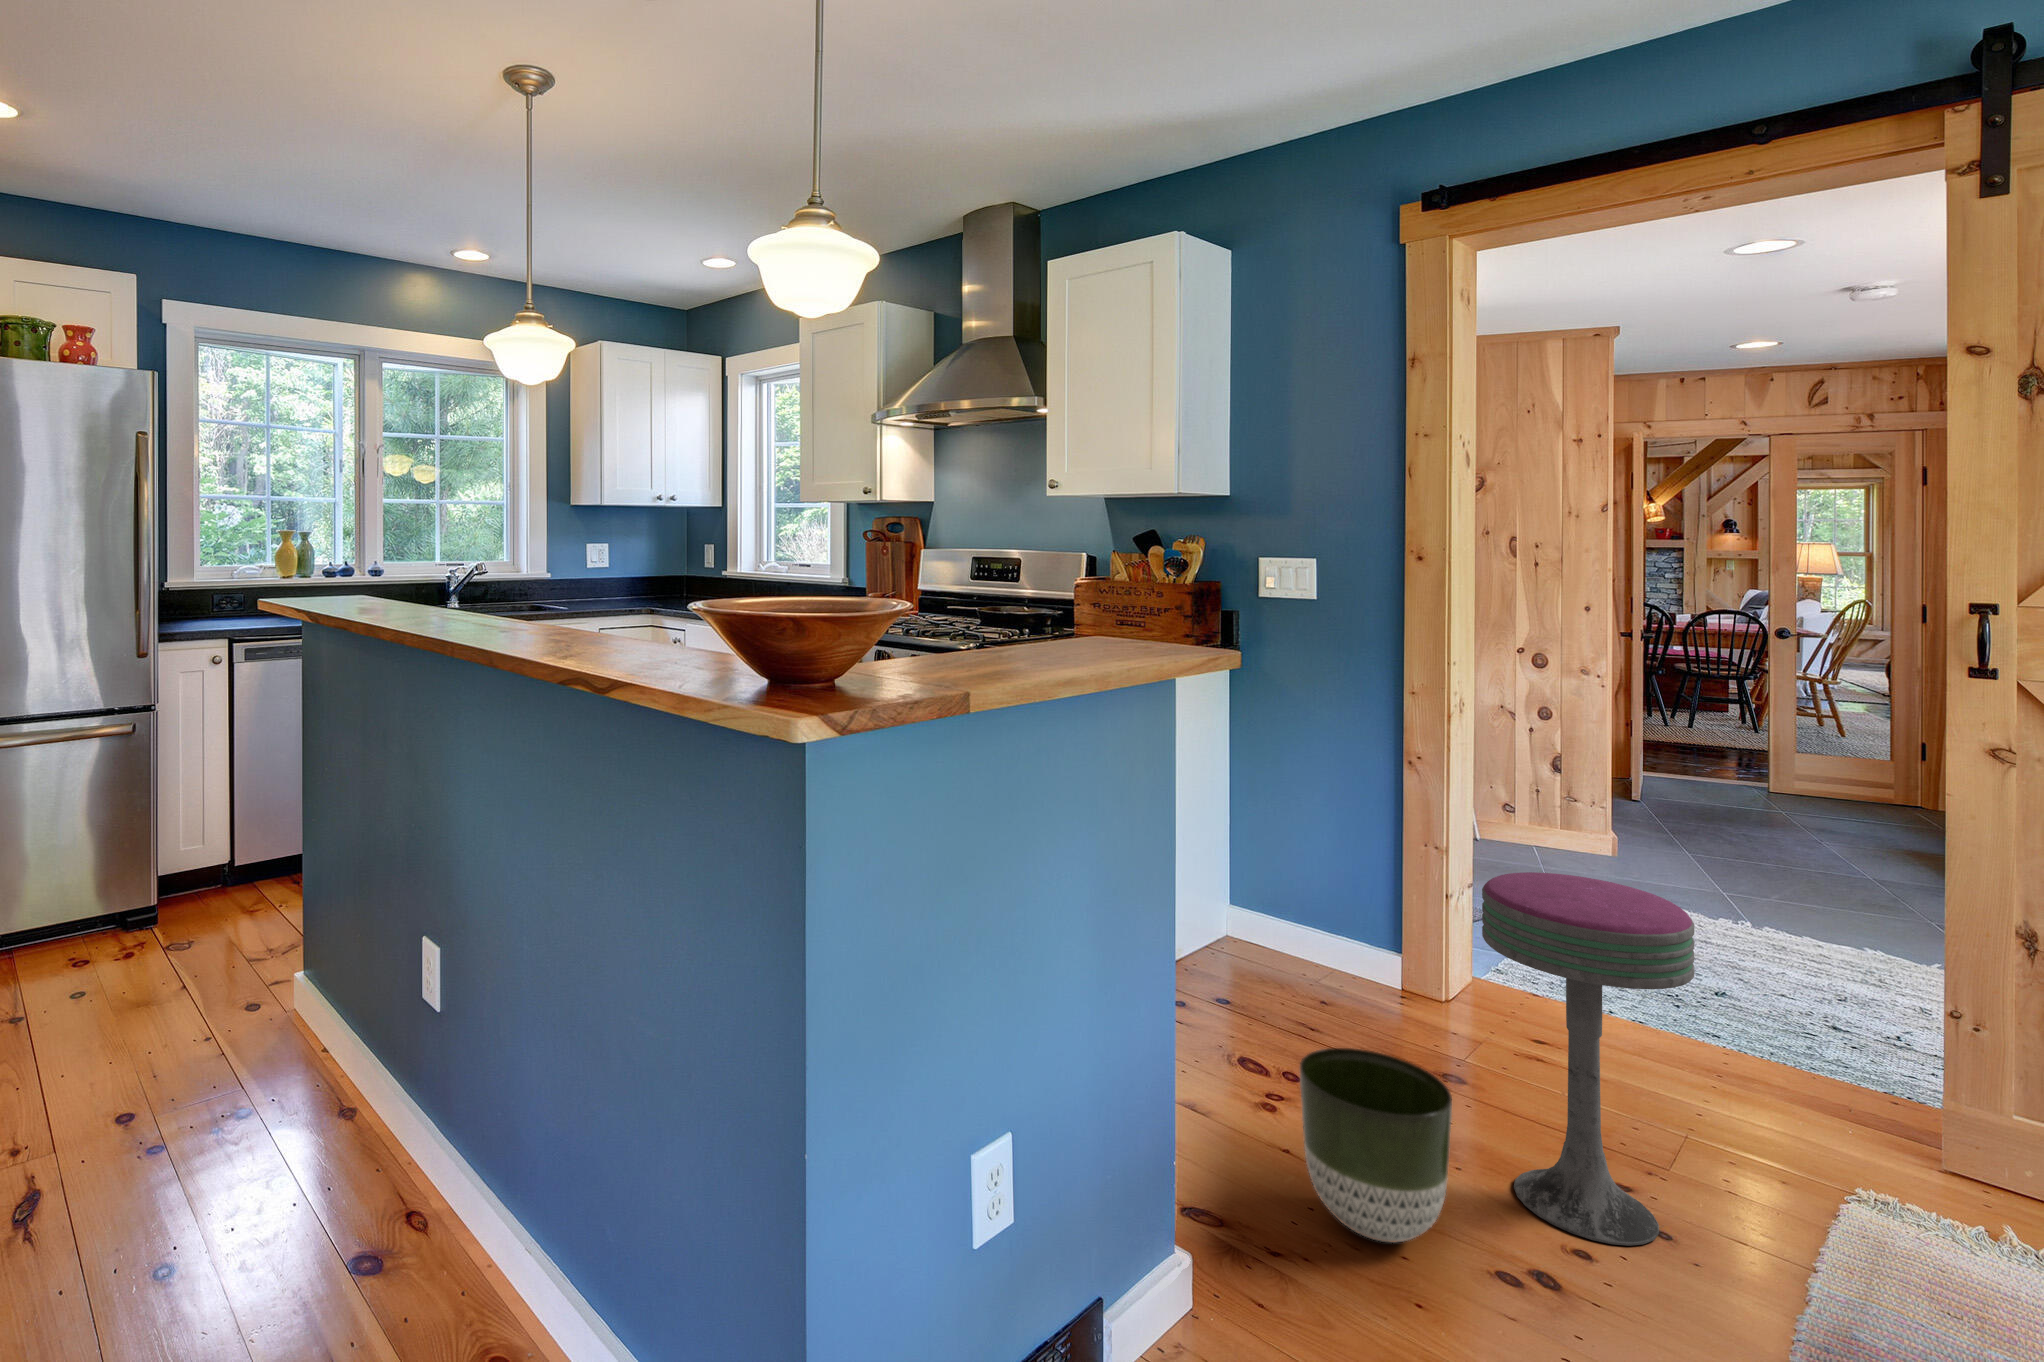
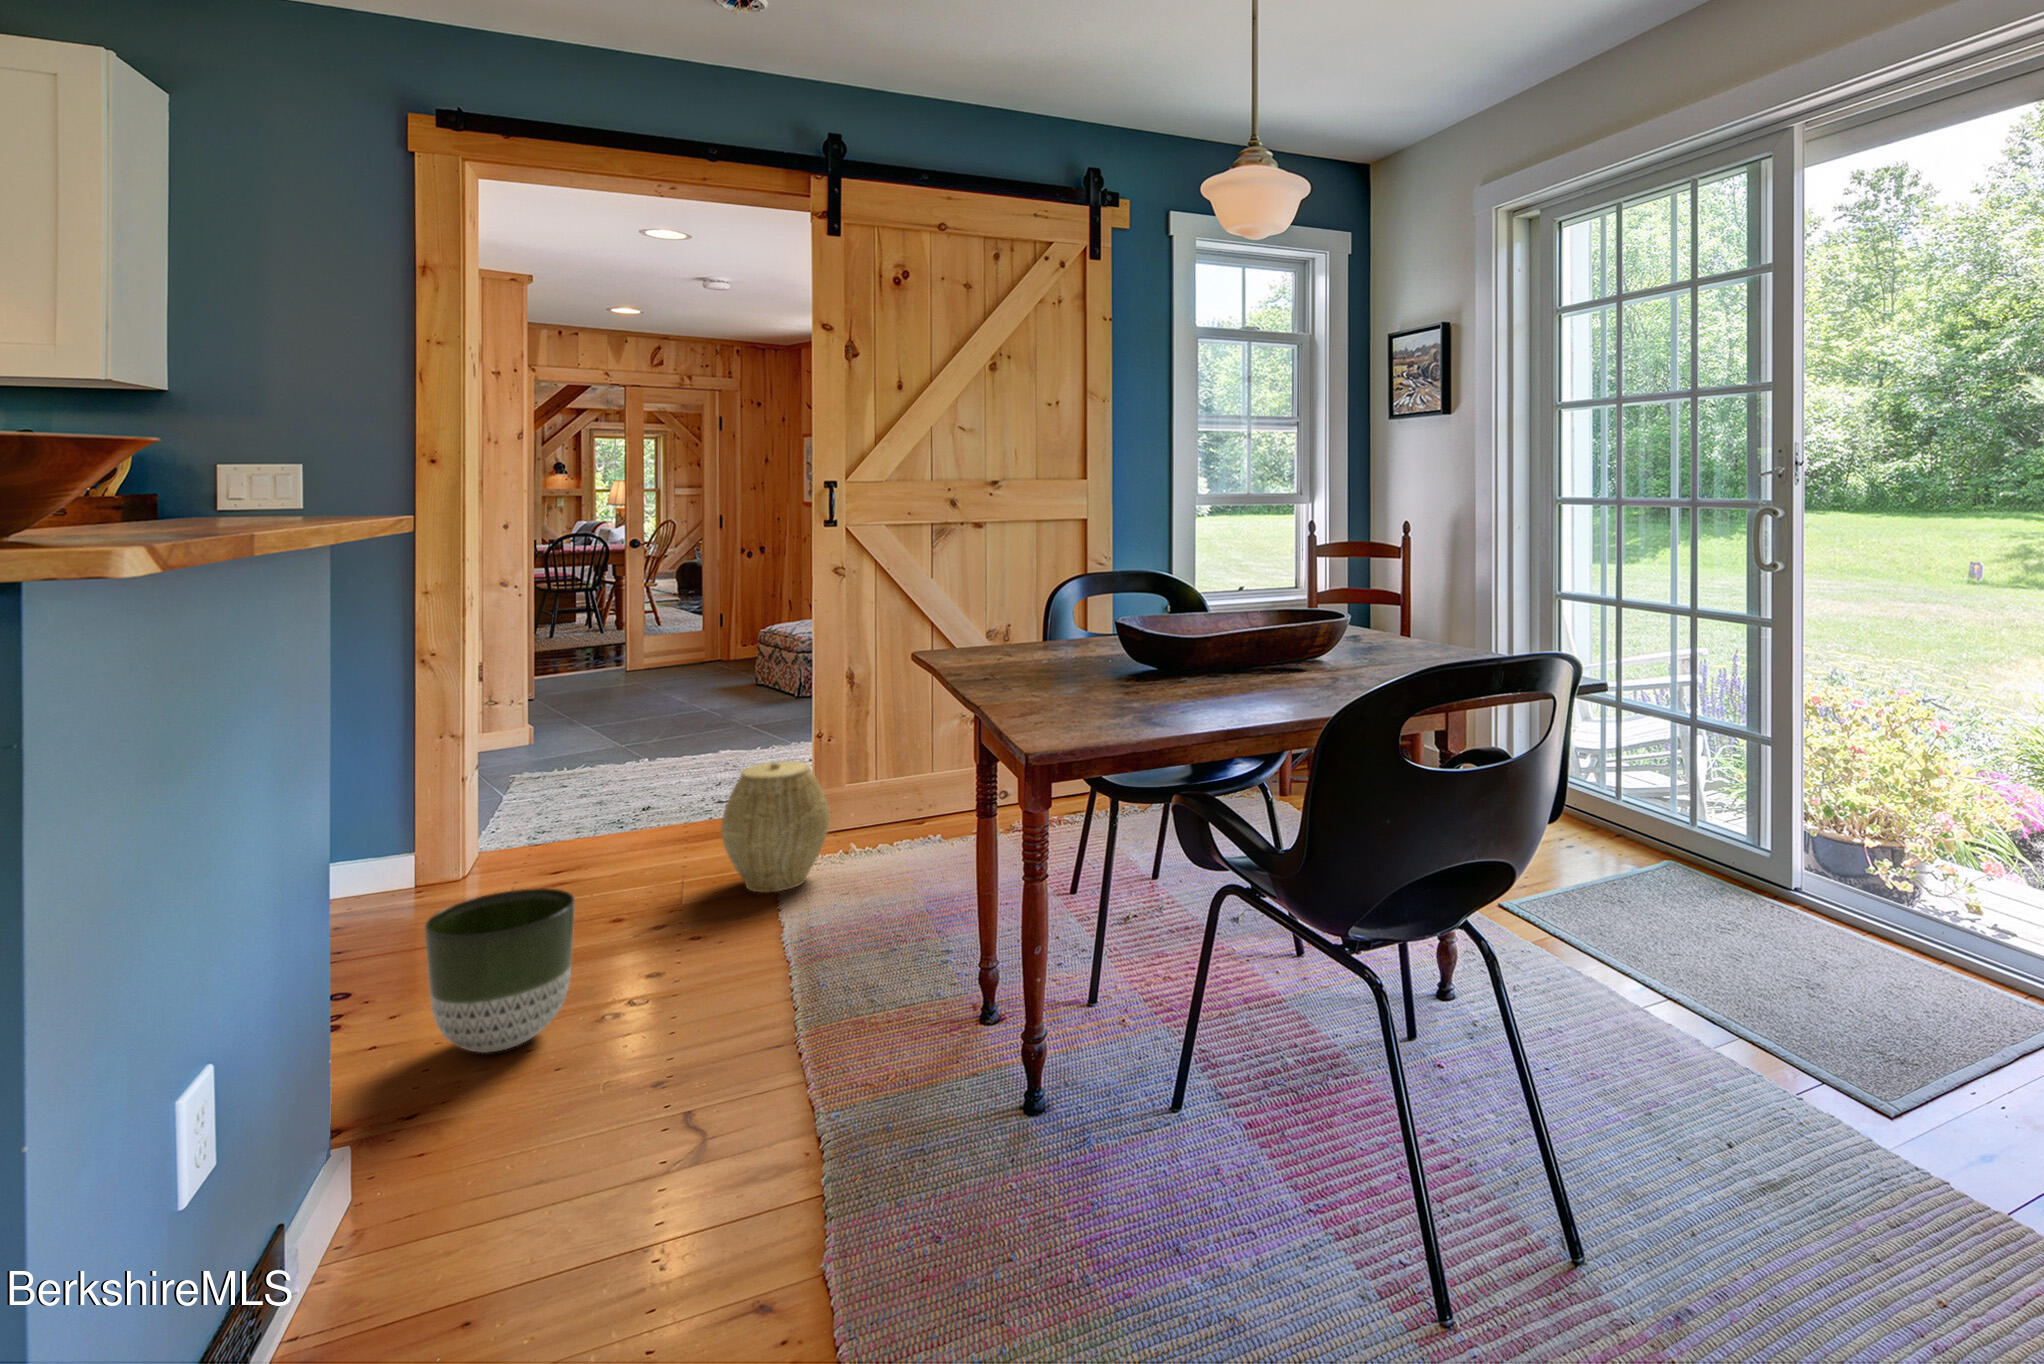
bar stool: present [1482,872,1695,1246] -> none [564,701,718,971]
woven basket: none [1740,1013,1950,1238] -> present [721,761,829,893]

